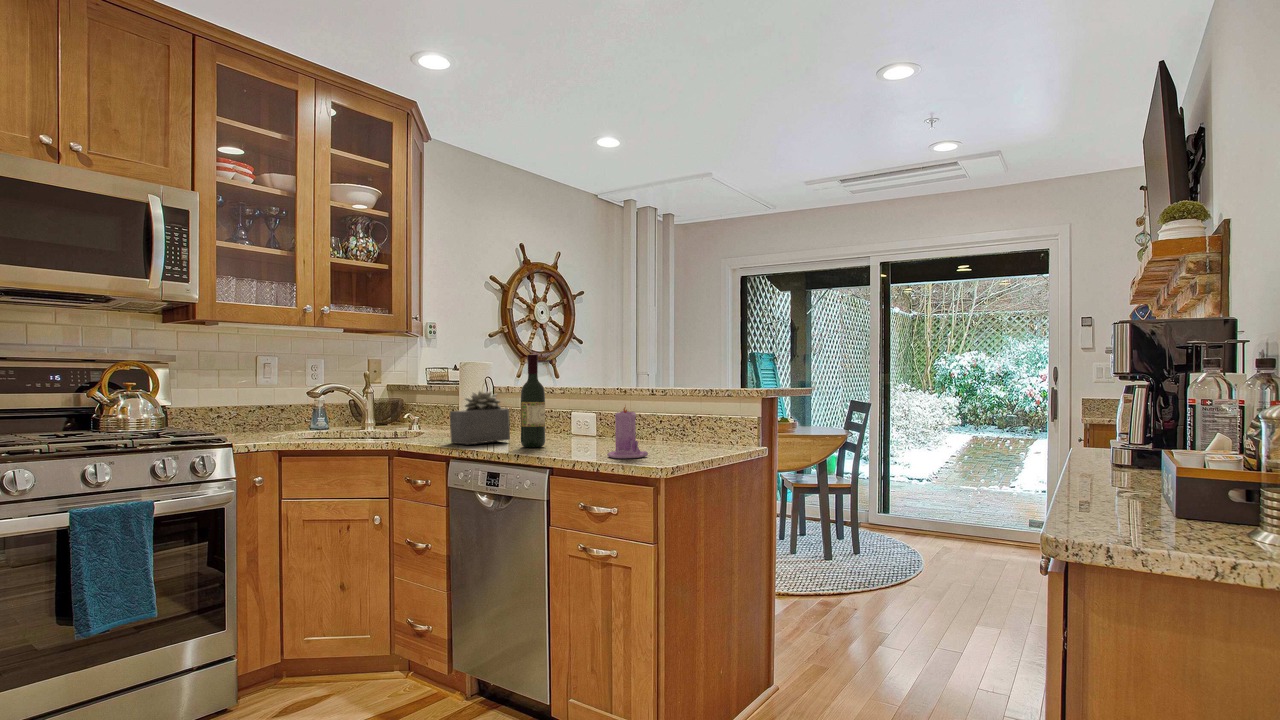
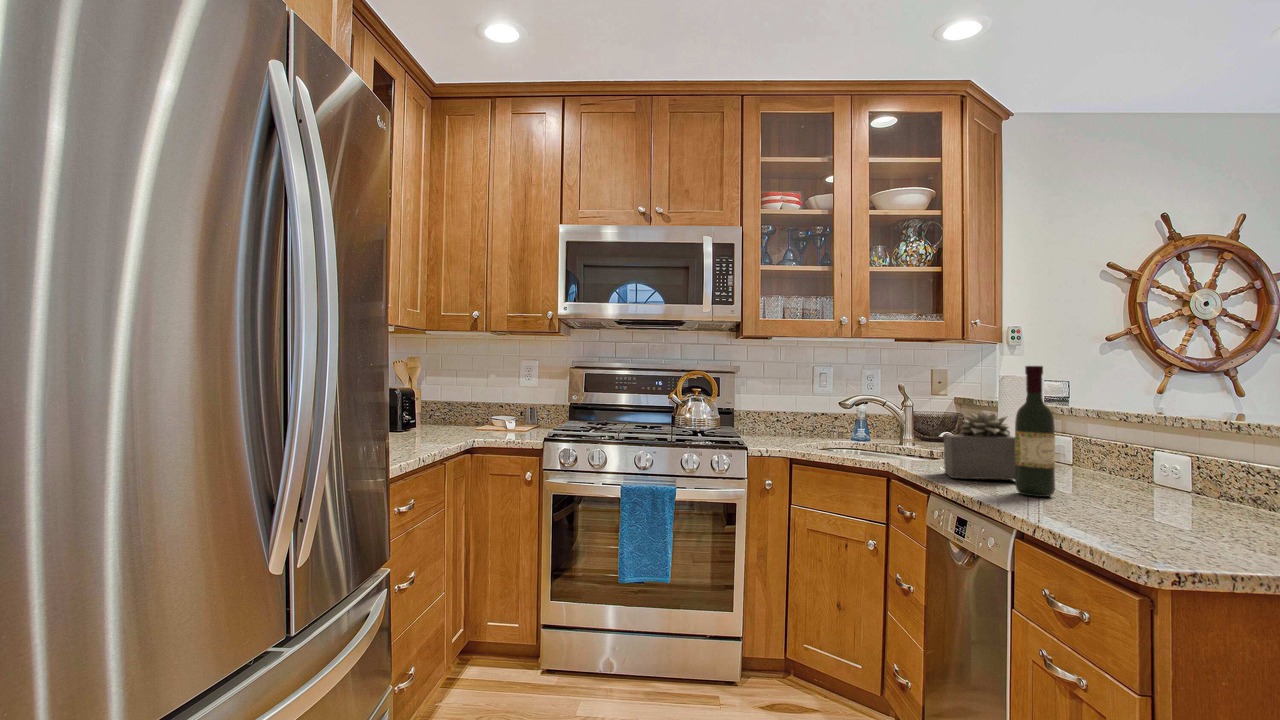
candle: present [607,406,648,459] -> none [1110,450,1195,548]

